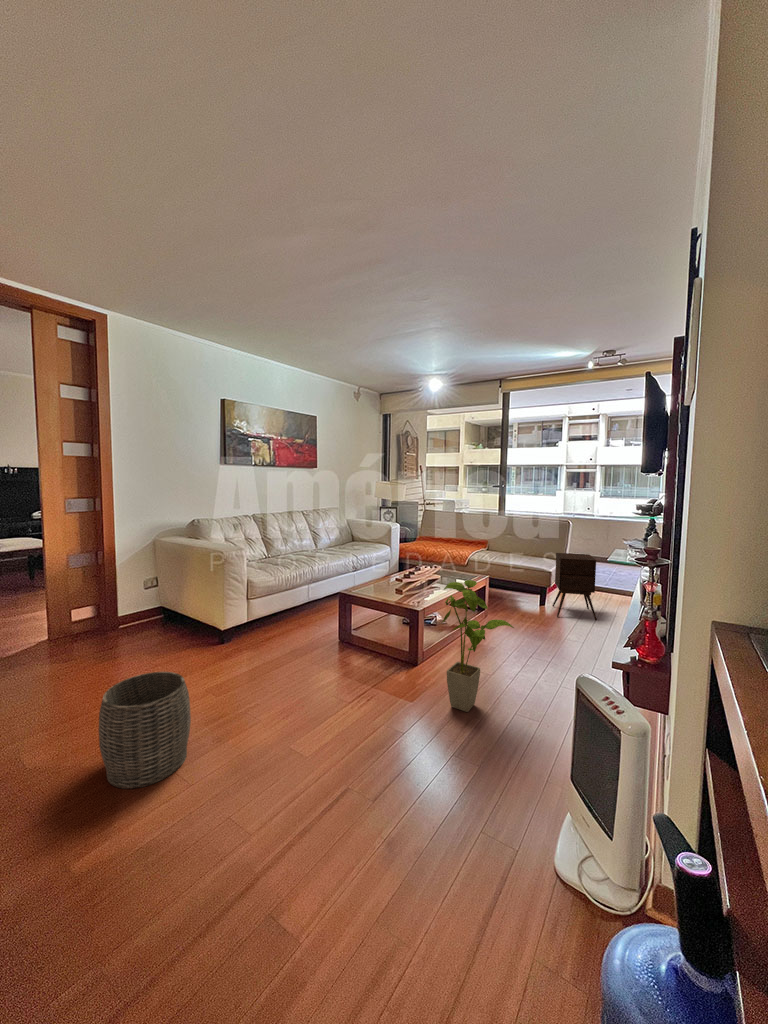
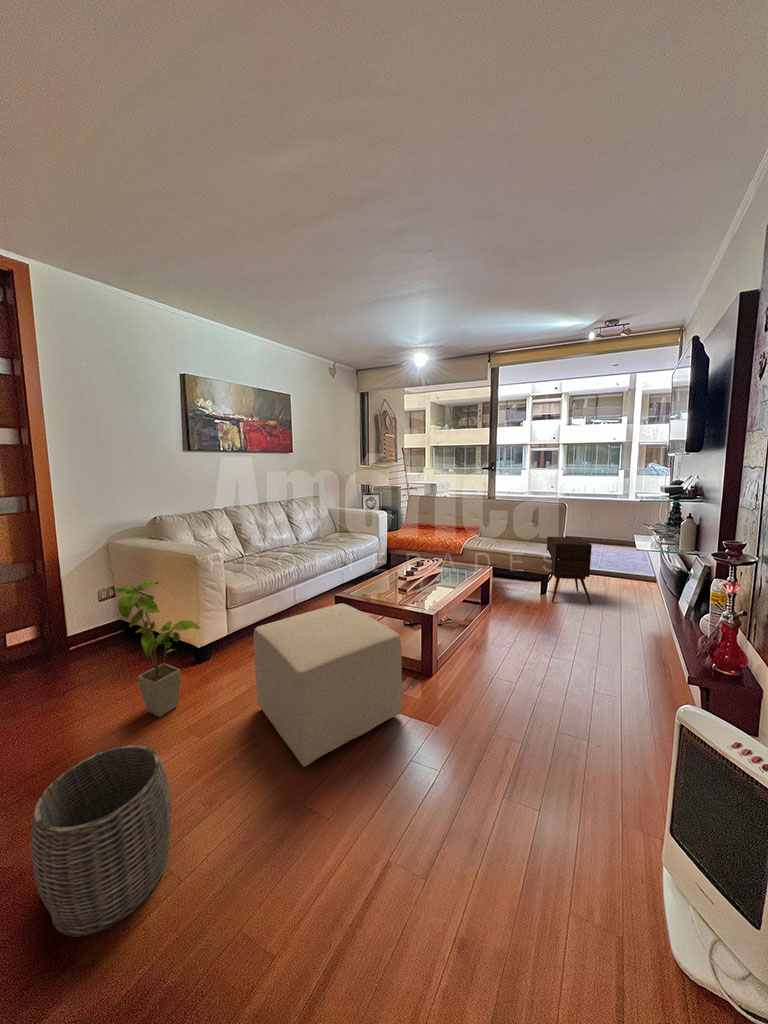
house plant: present [442,580,514,712] -> present [114,581,200,717]
ottoman: none [264,595,383,713] -> present [254,604,402,767]

